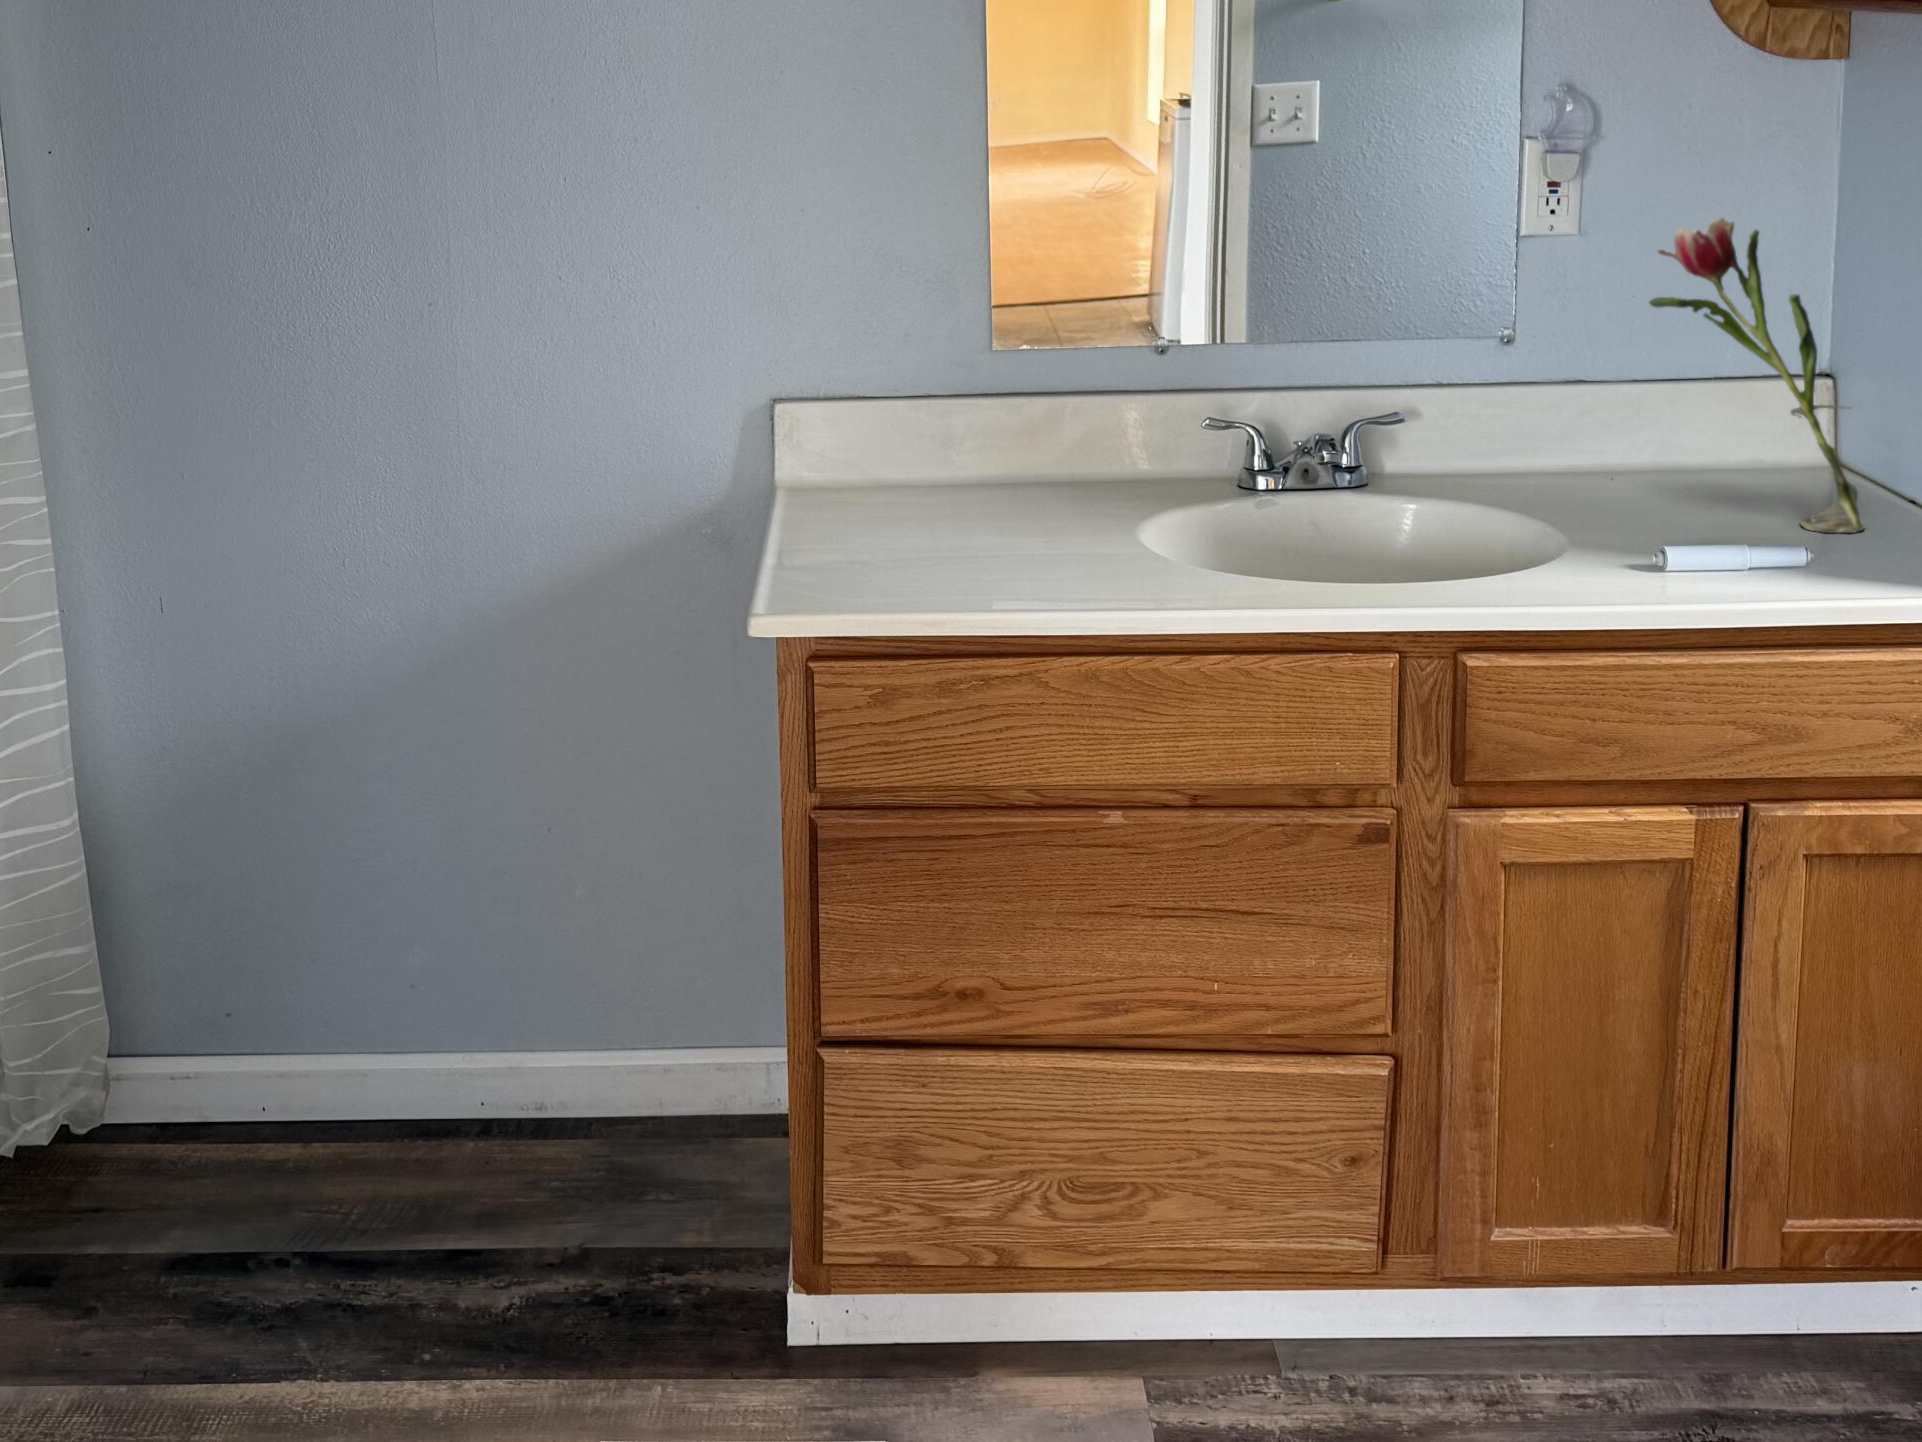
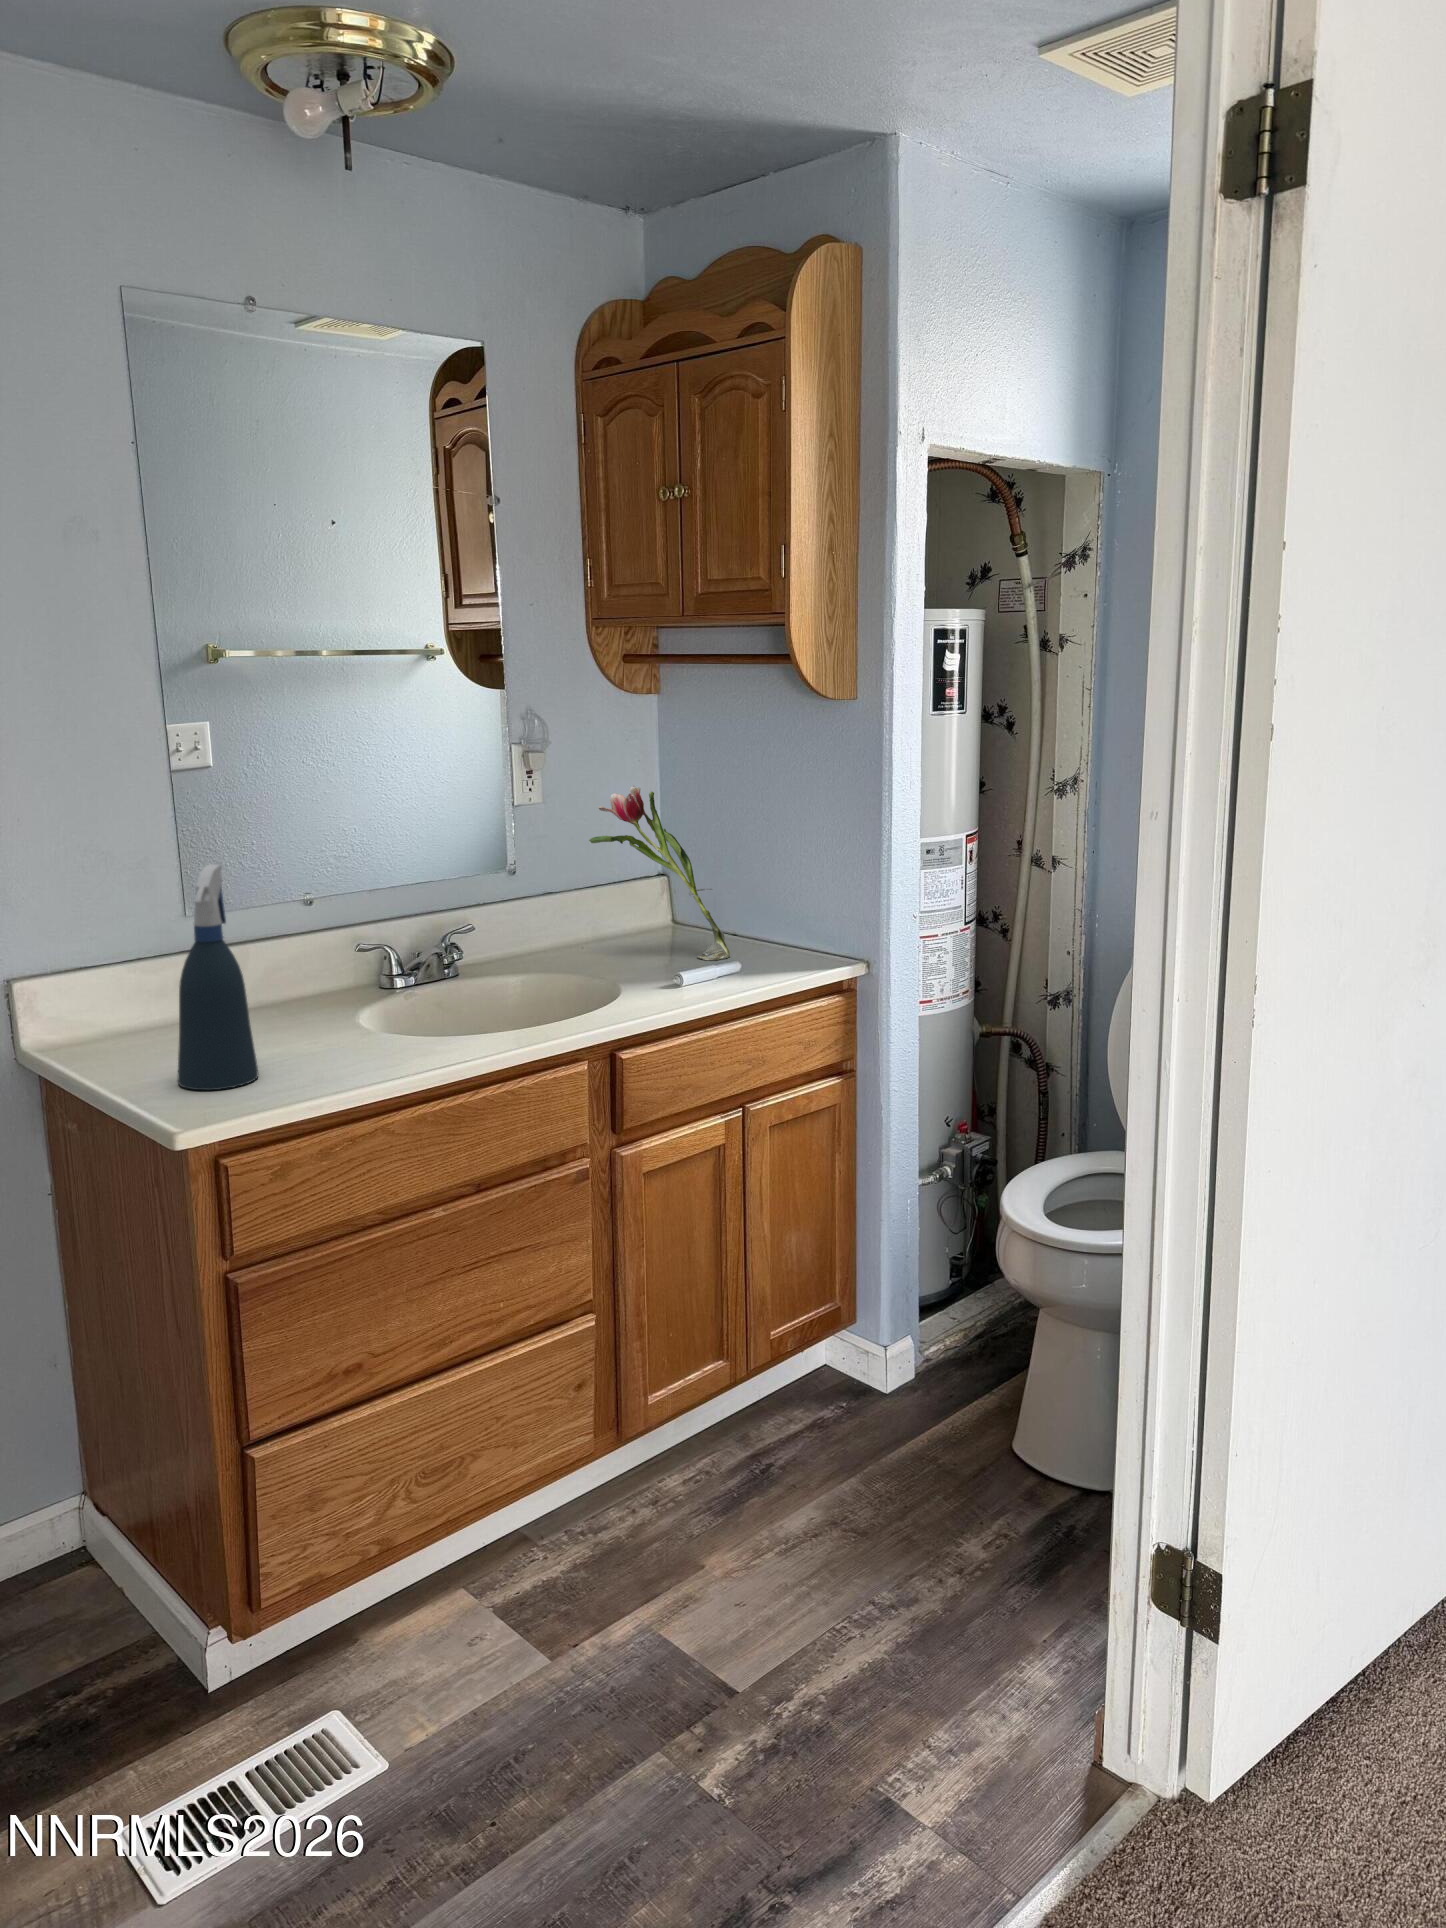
spray bottle: none [823,282,923,577] -> present [178,863,258,1090]

